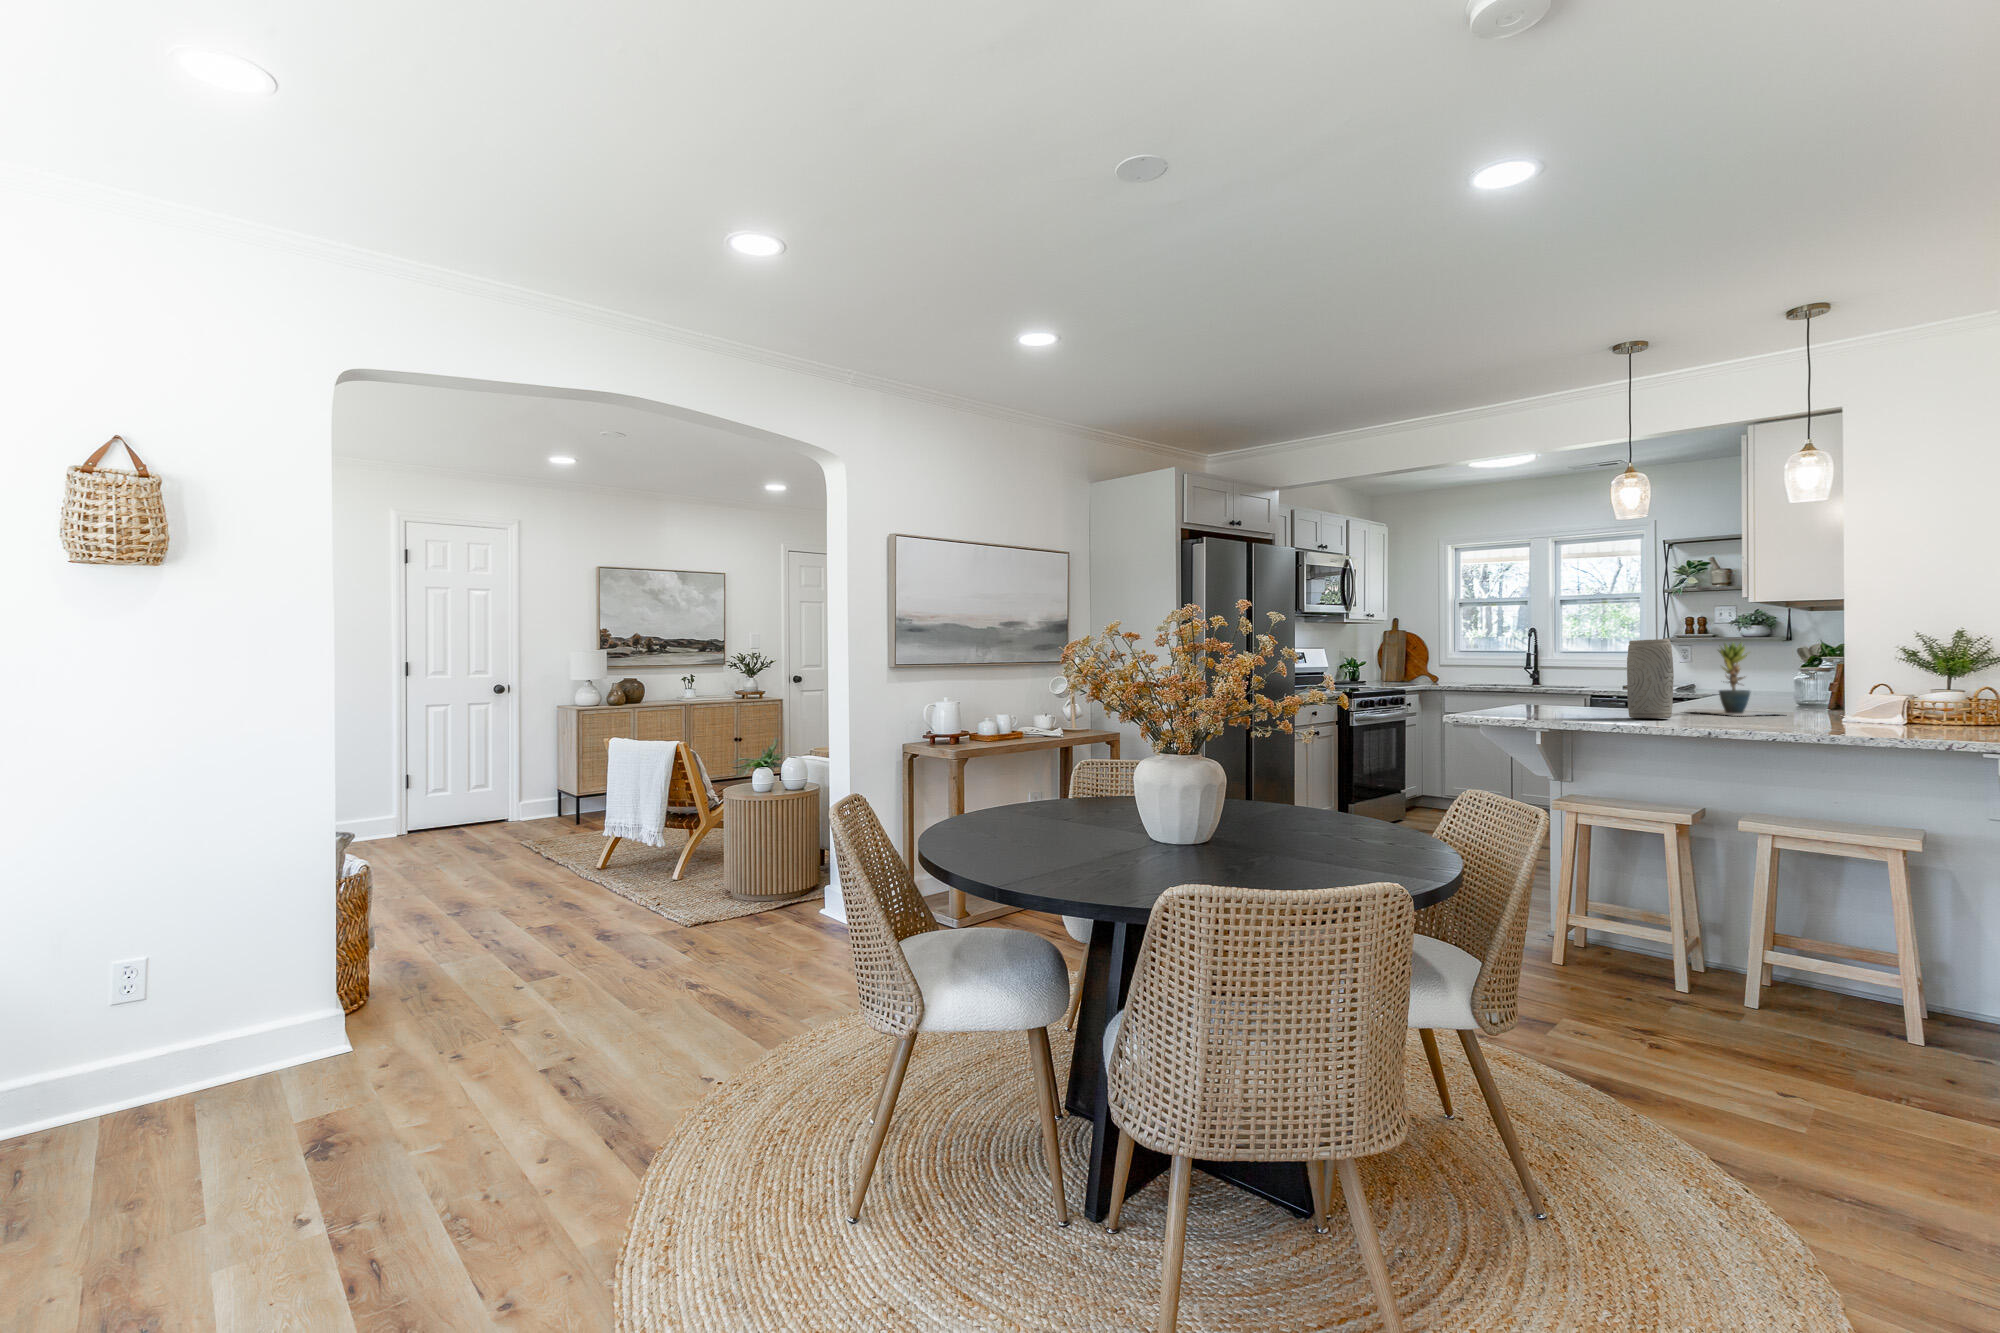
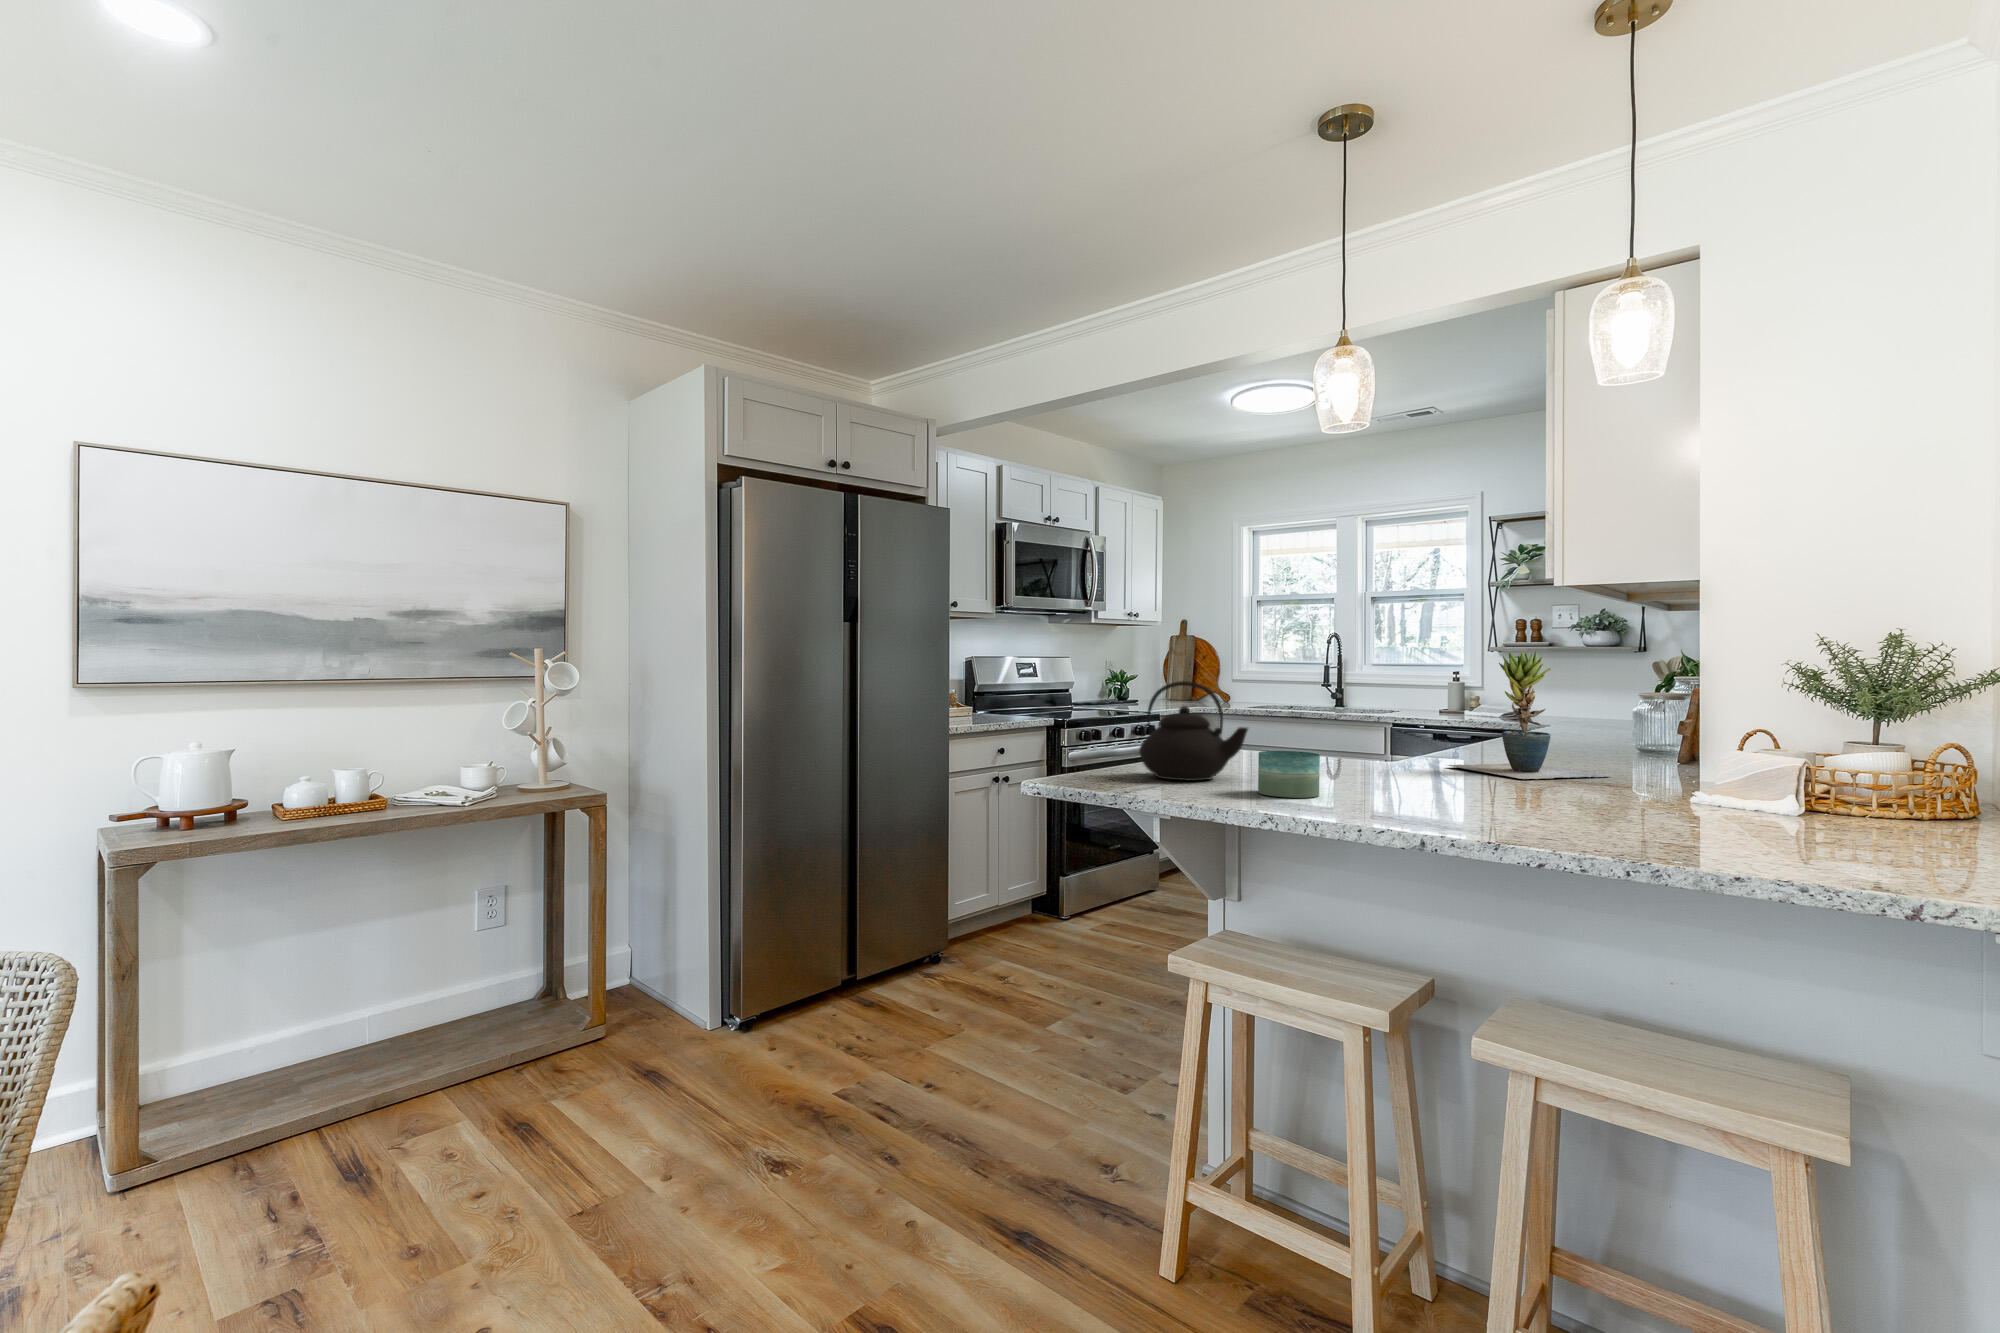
vase: present [1627,639,1674,718] -> none [1334,645,1408,788]
teapot: none [1501,661,1573,717] -> present [1139,681,1248,781]
candle: none [1590,698,1628,722] -> present [1258,751,1320,798]

